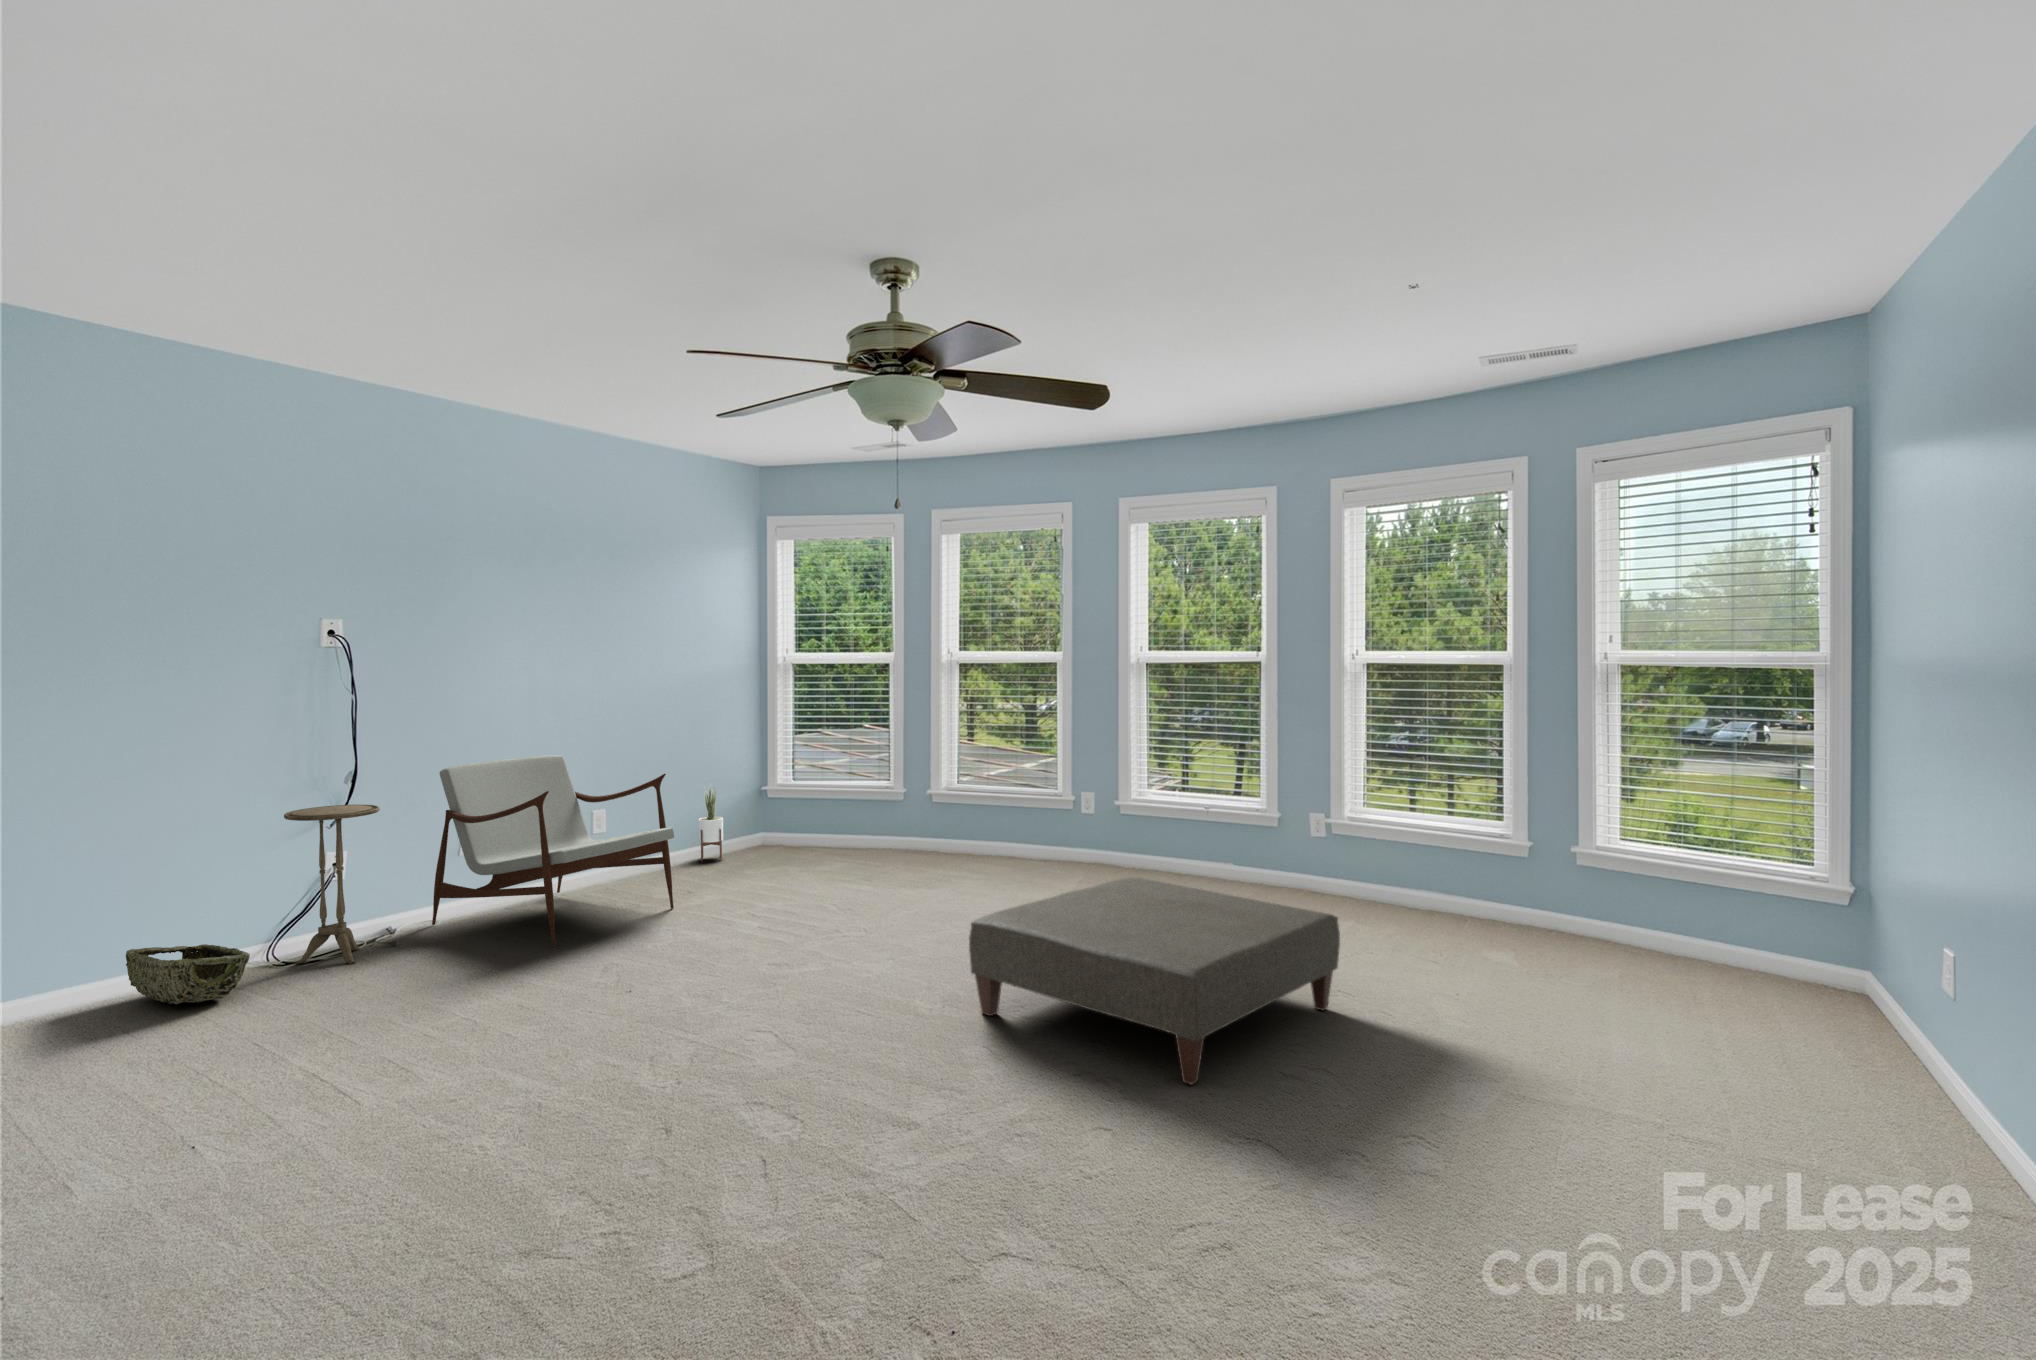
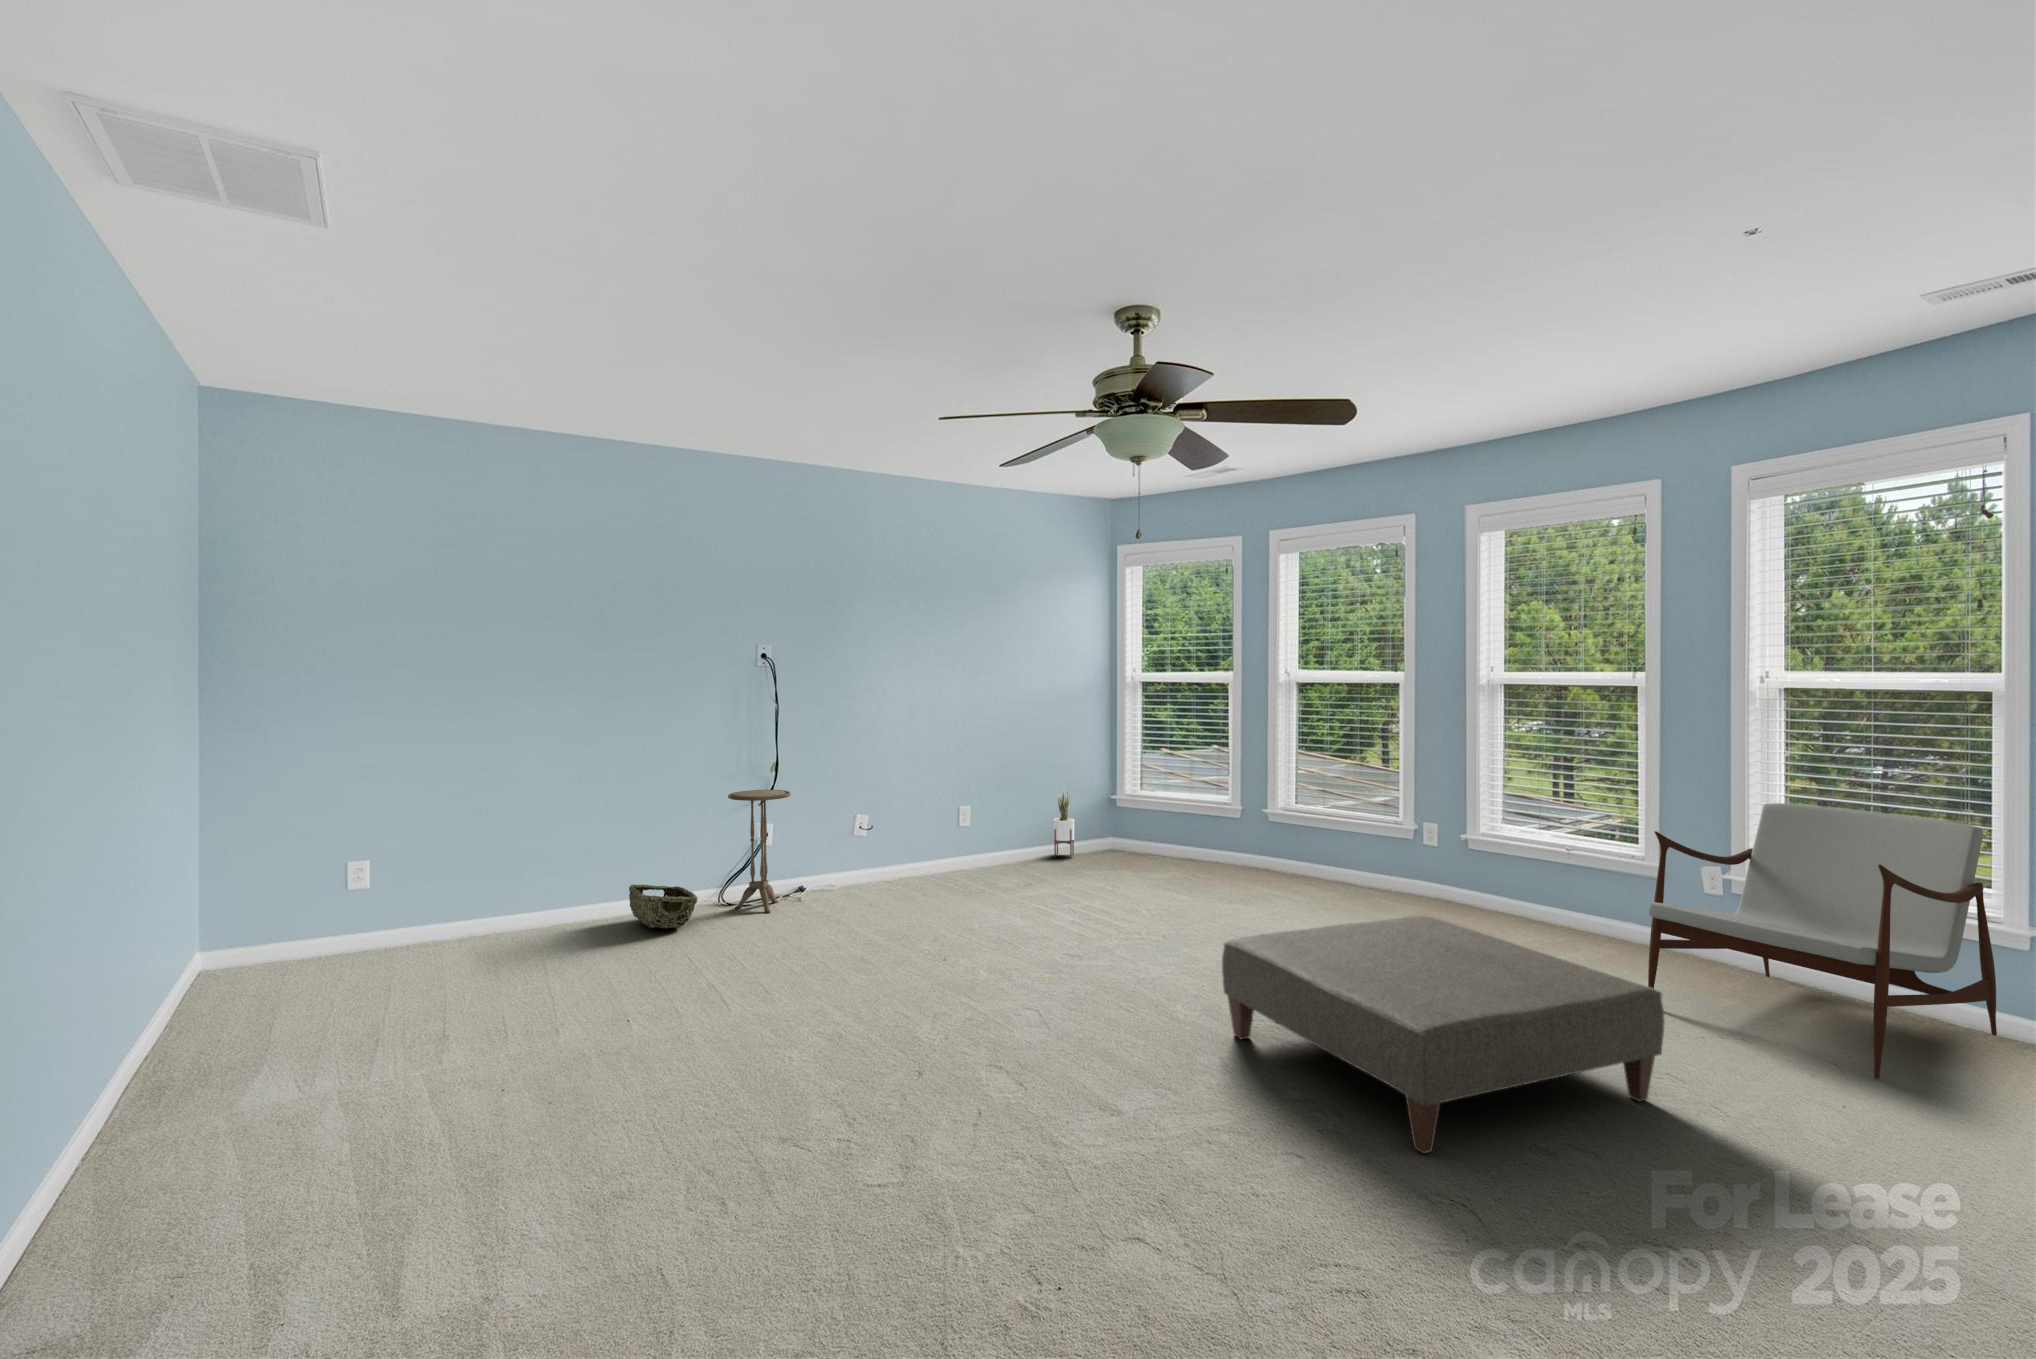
armchair: present [432,755,674,946] -> present [1648,803,1997,1079]

